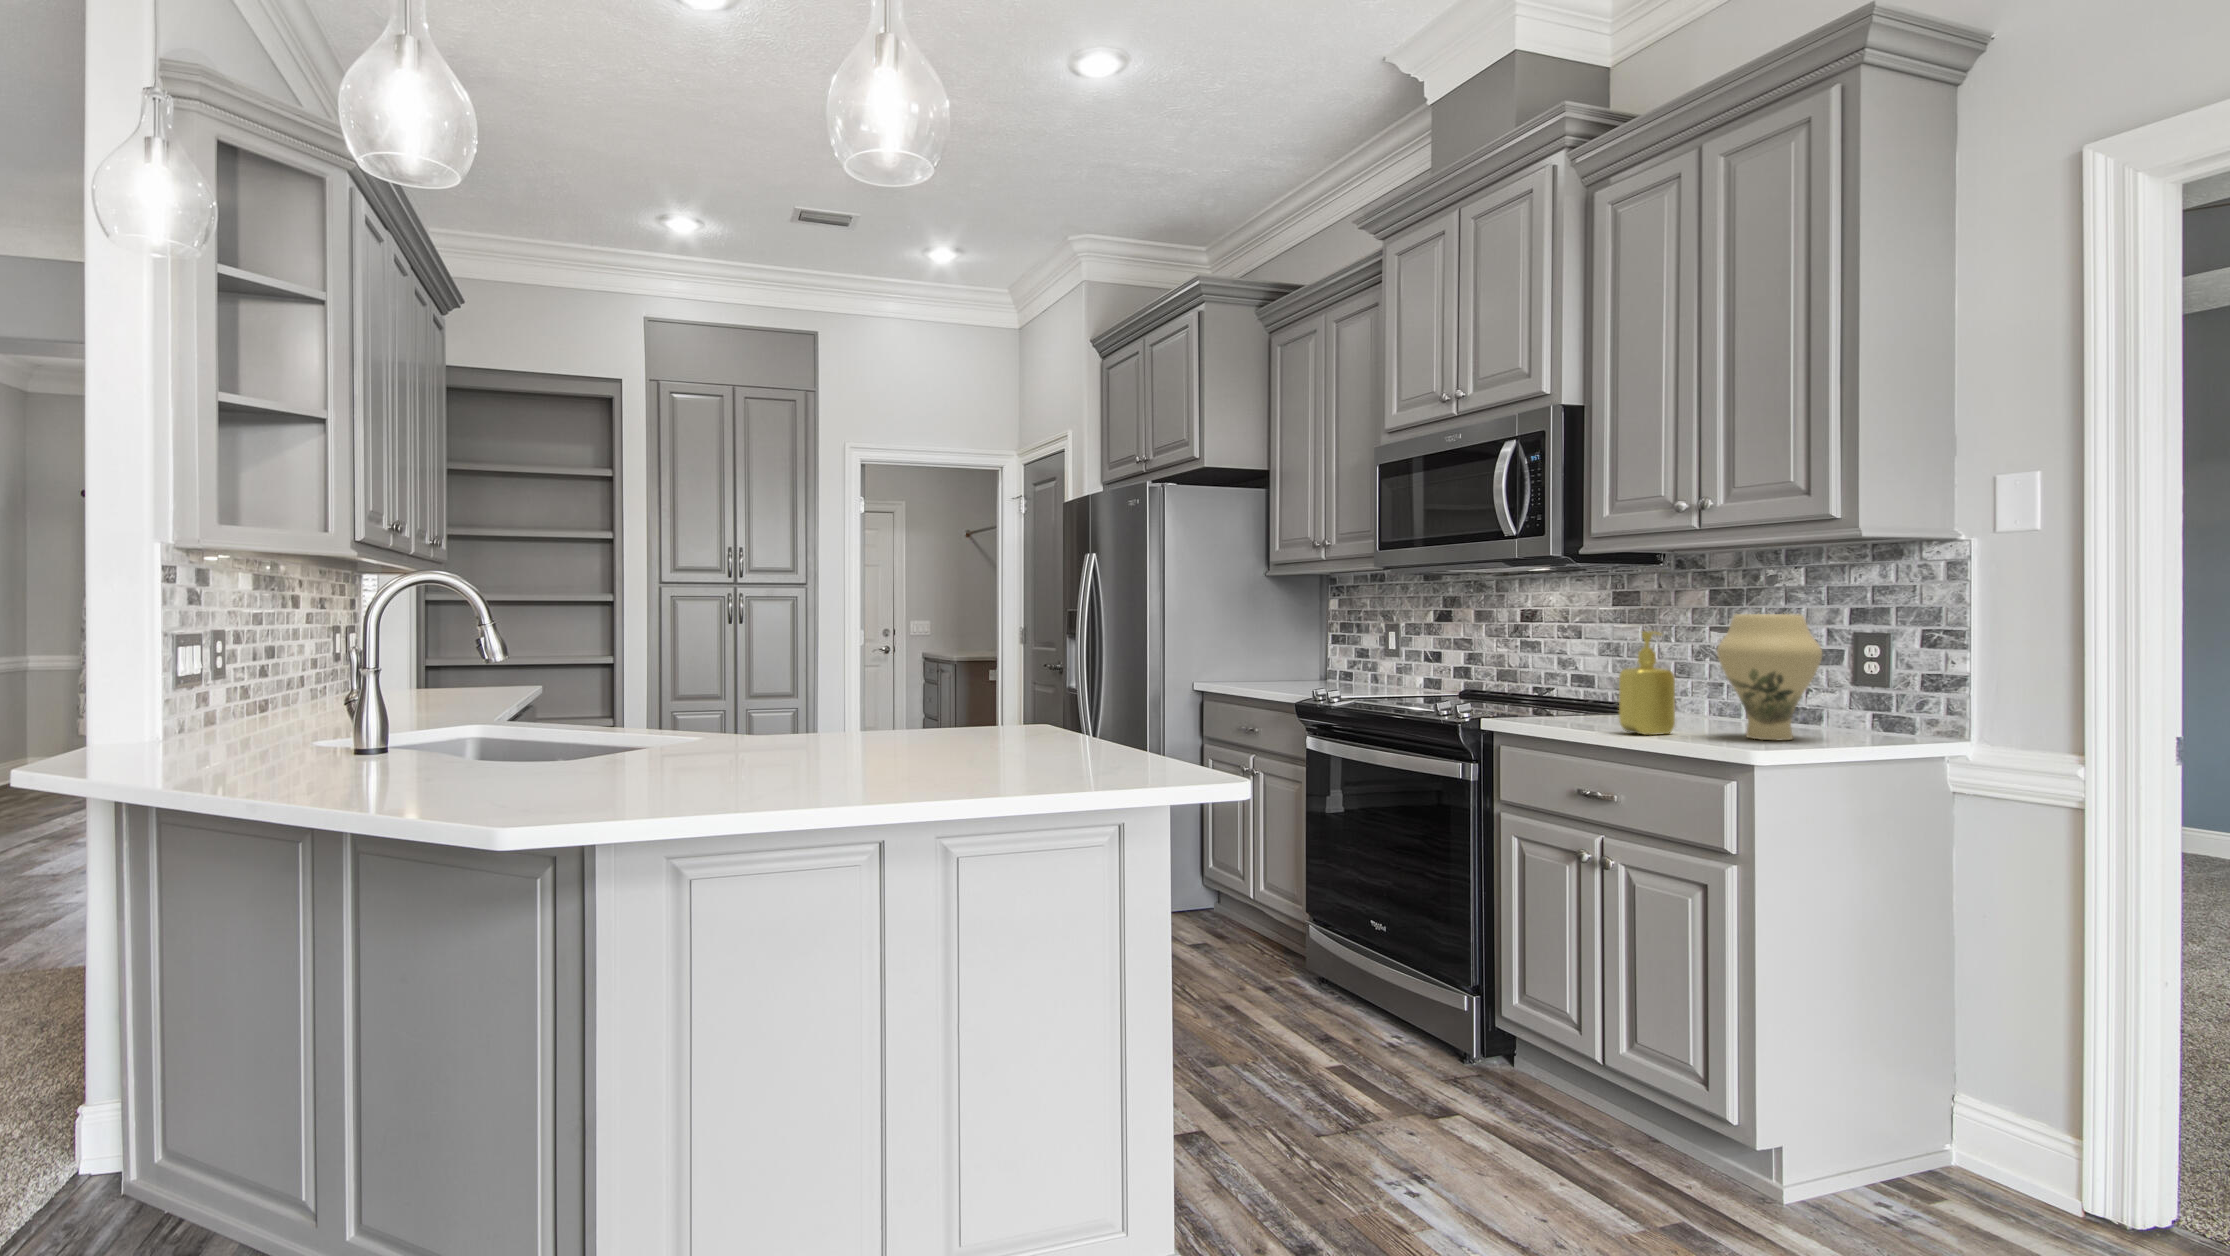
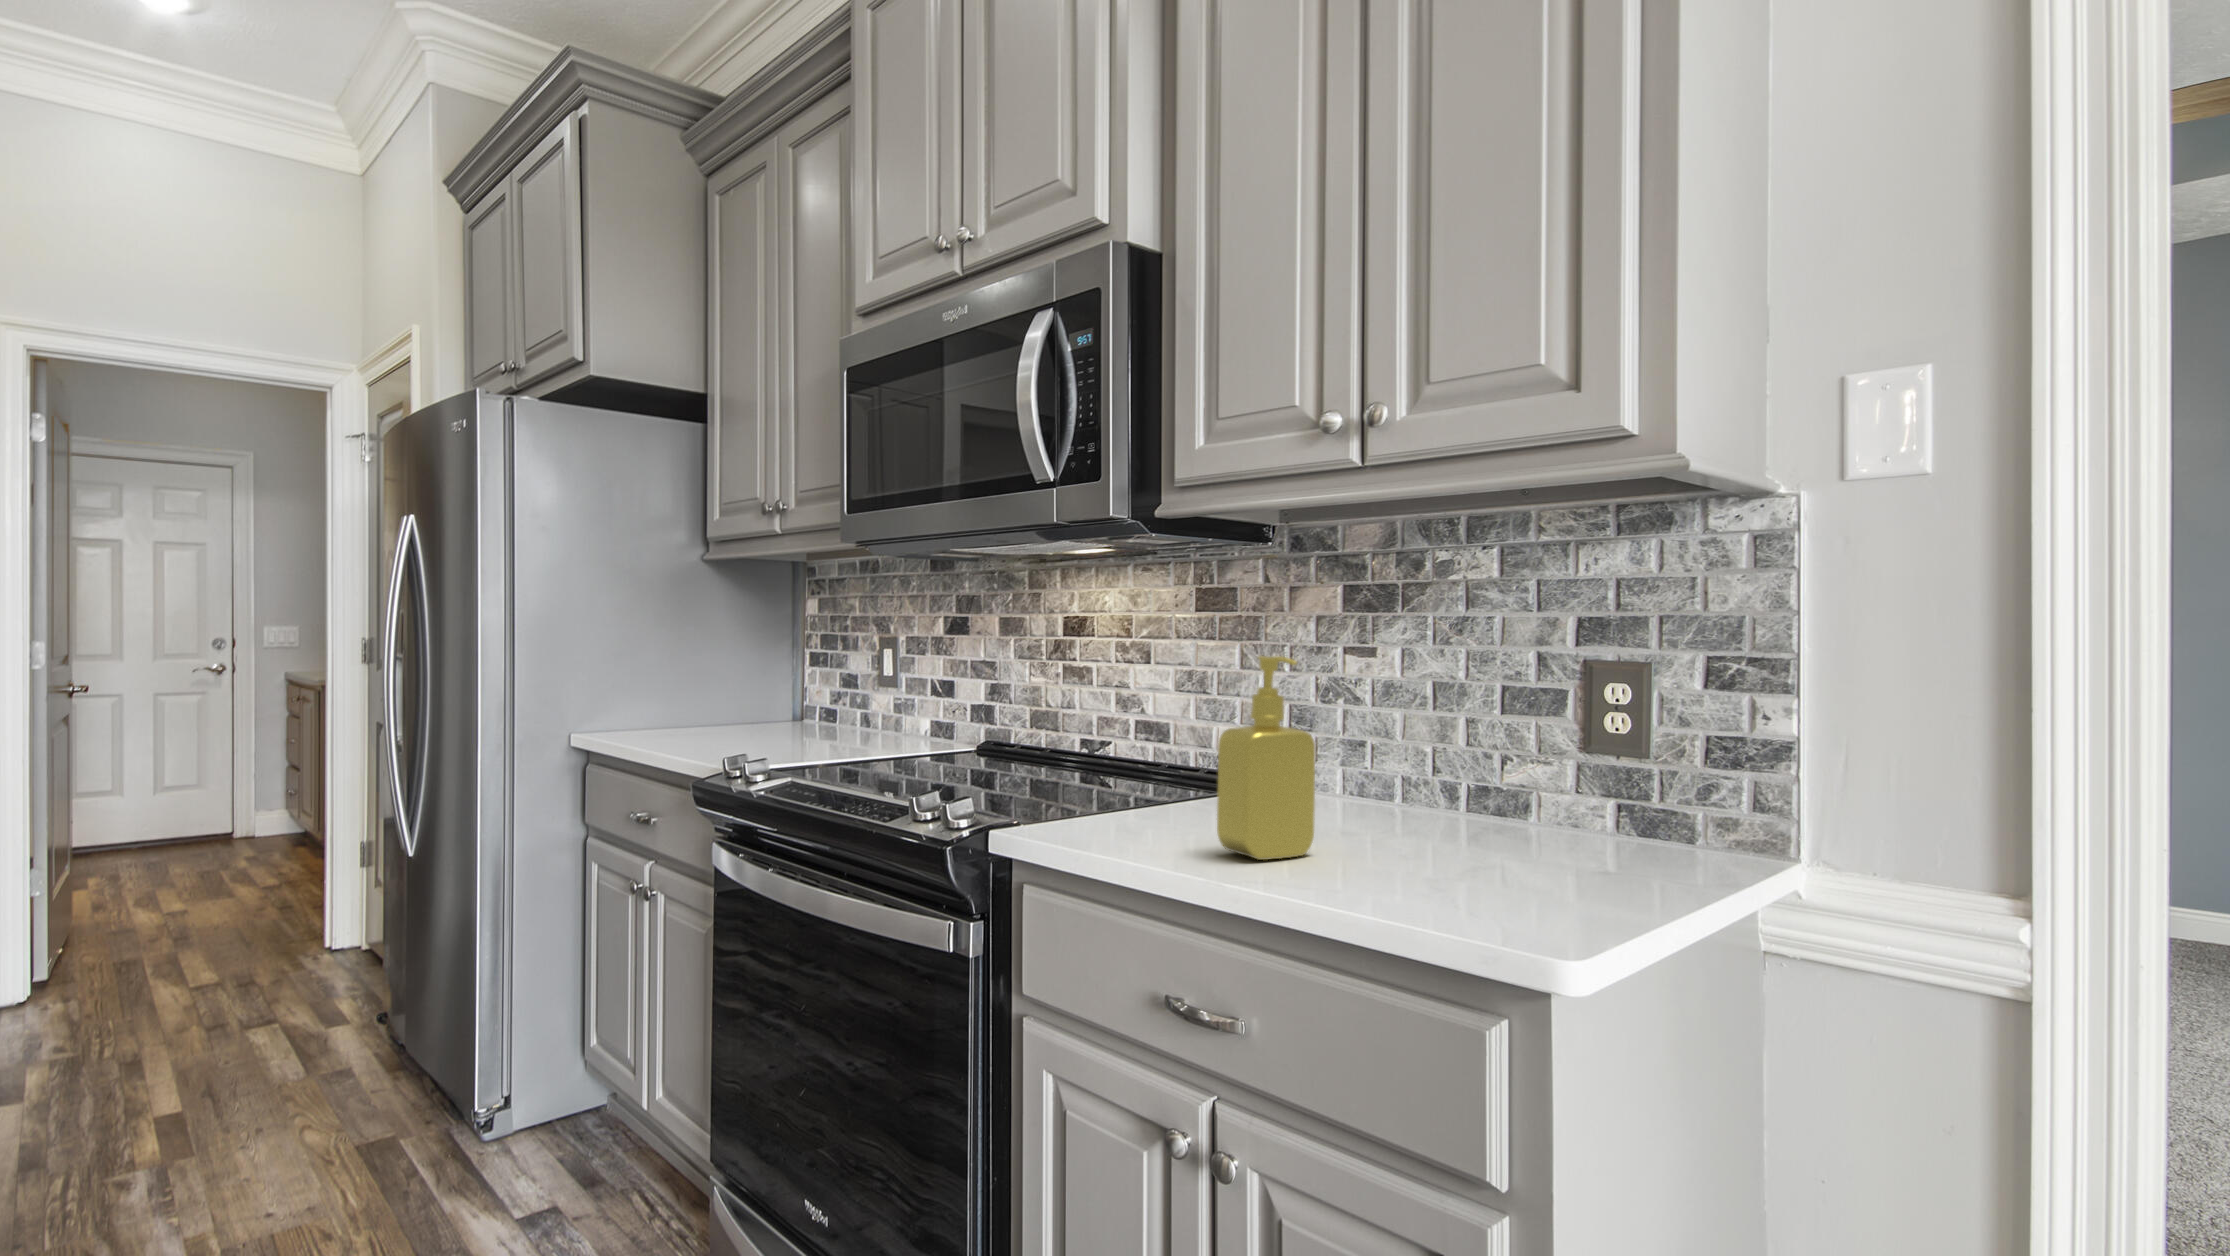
vase: present [1717,614,1822,740] -> none [1394,625,1580,875]

